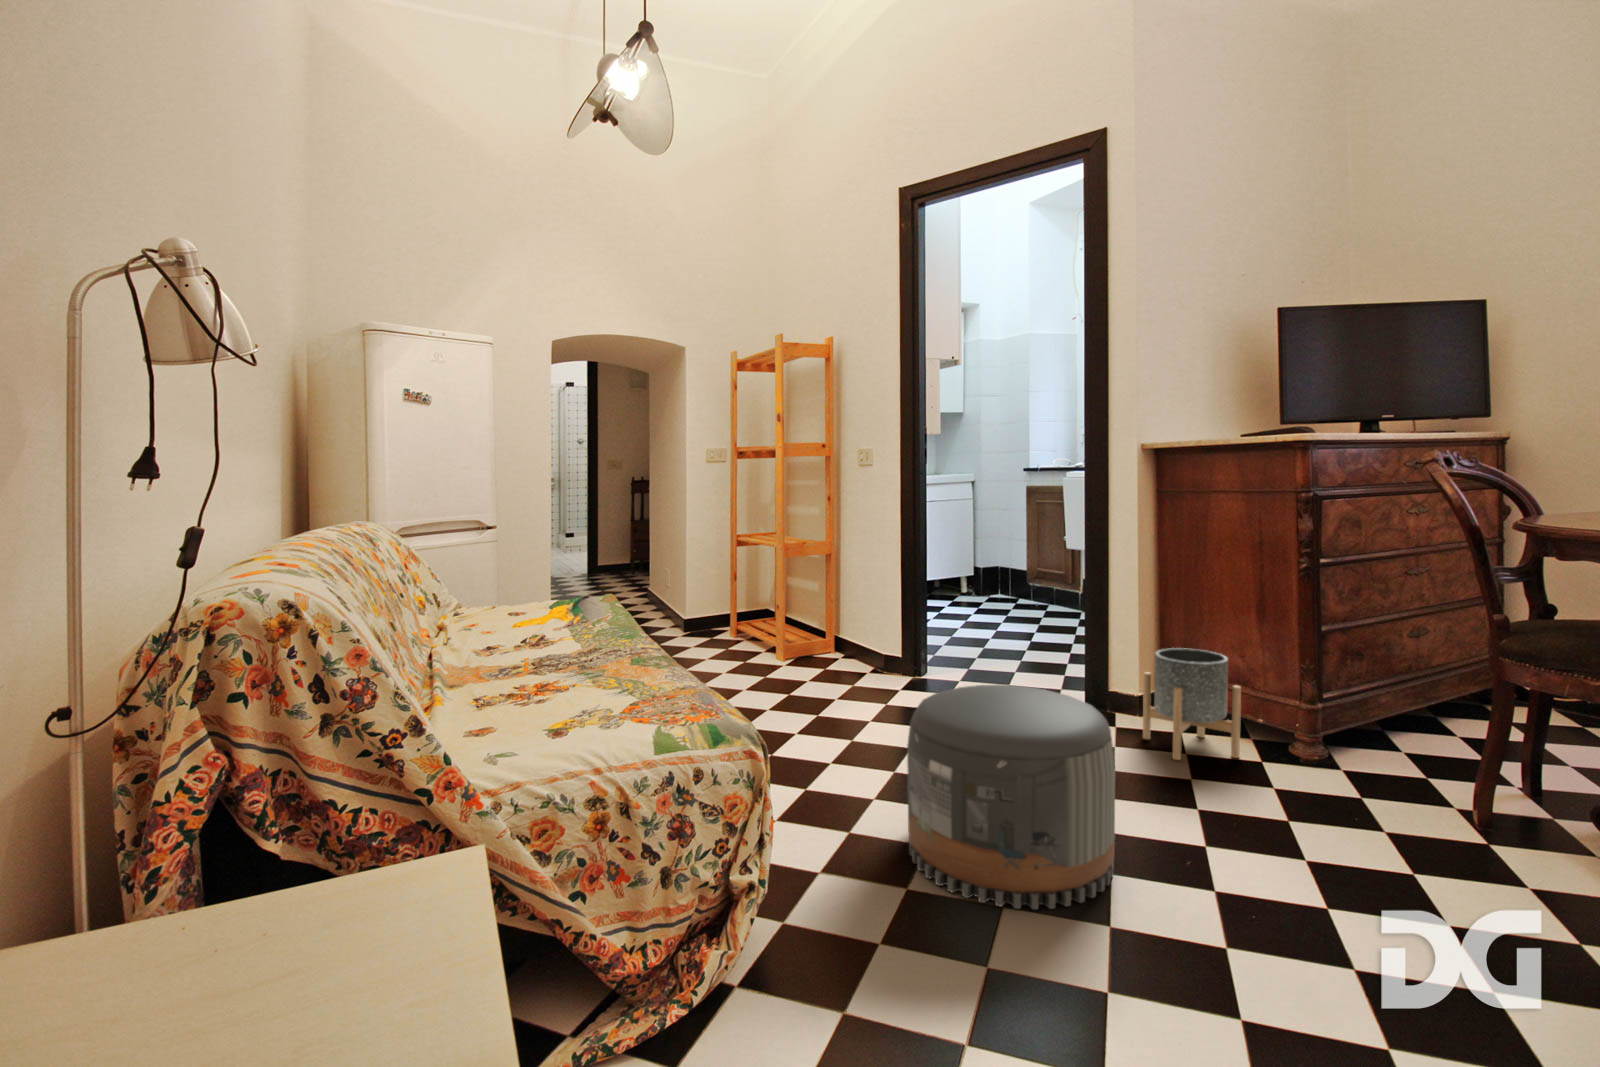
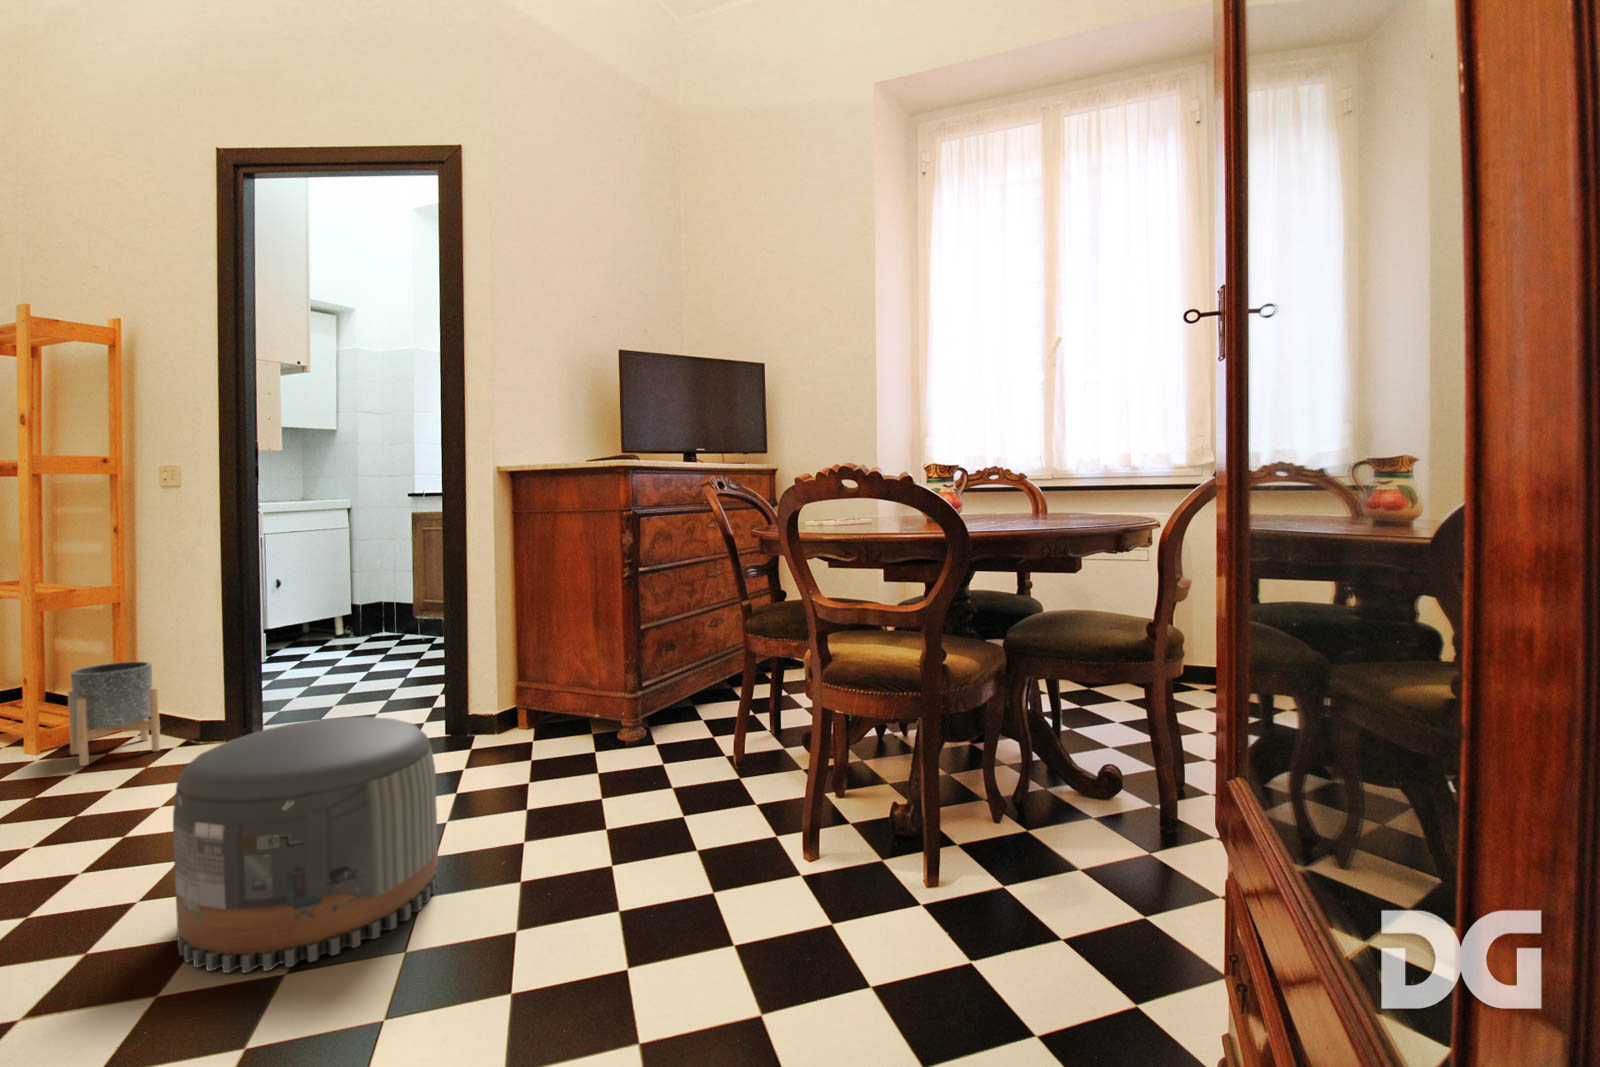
planter: present [1143,648,1241,760] -> present [68,661,160,766]

